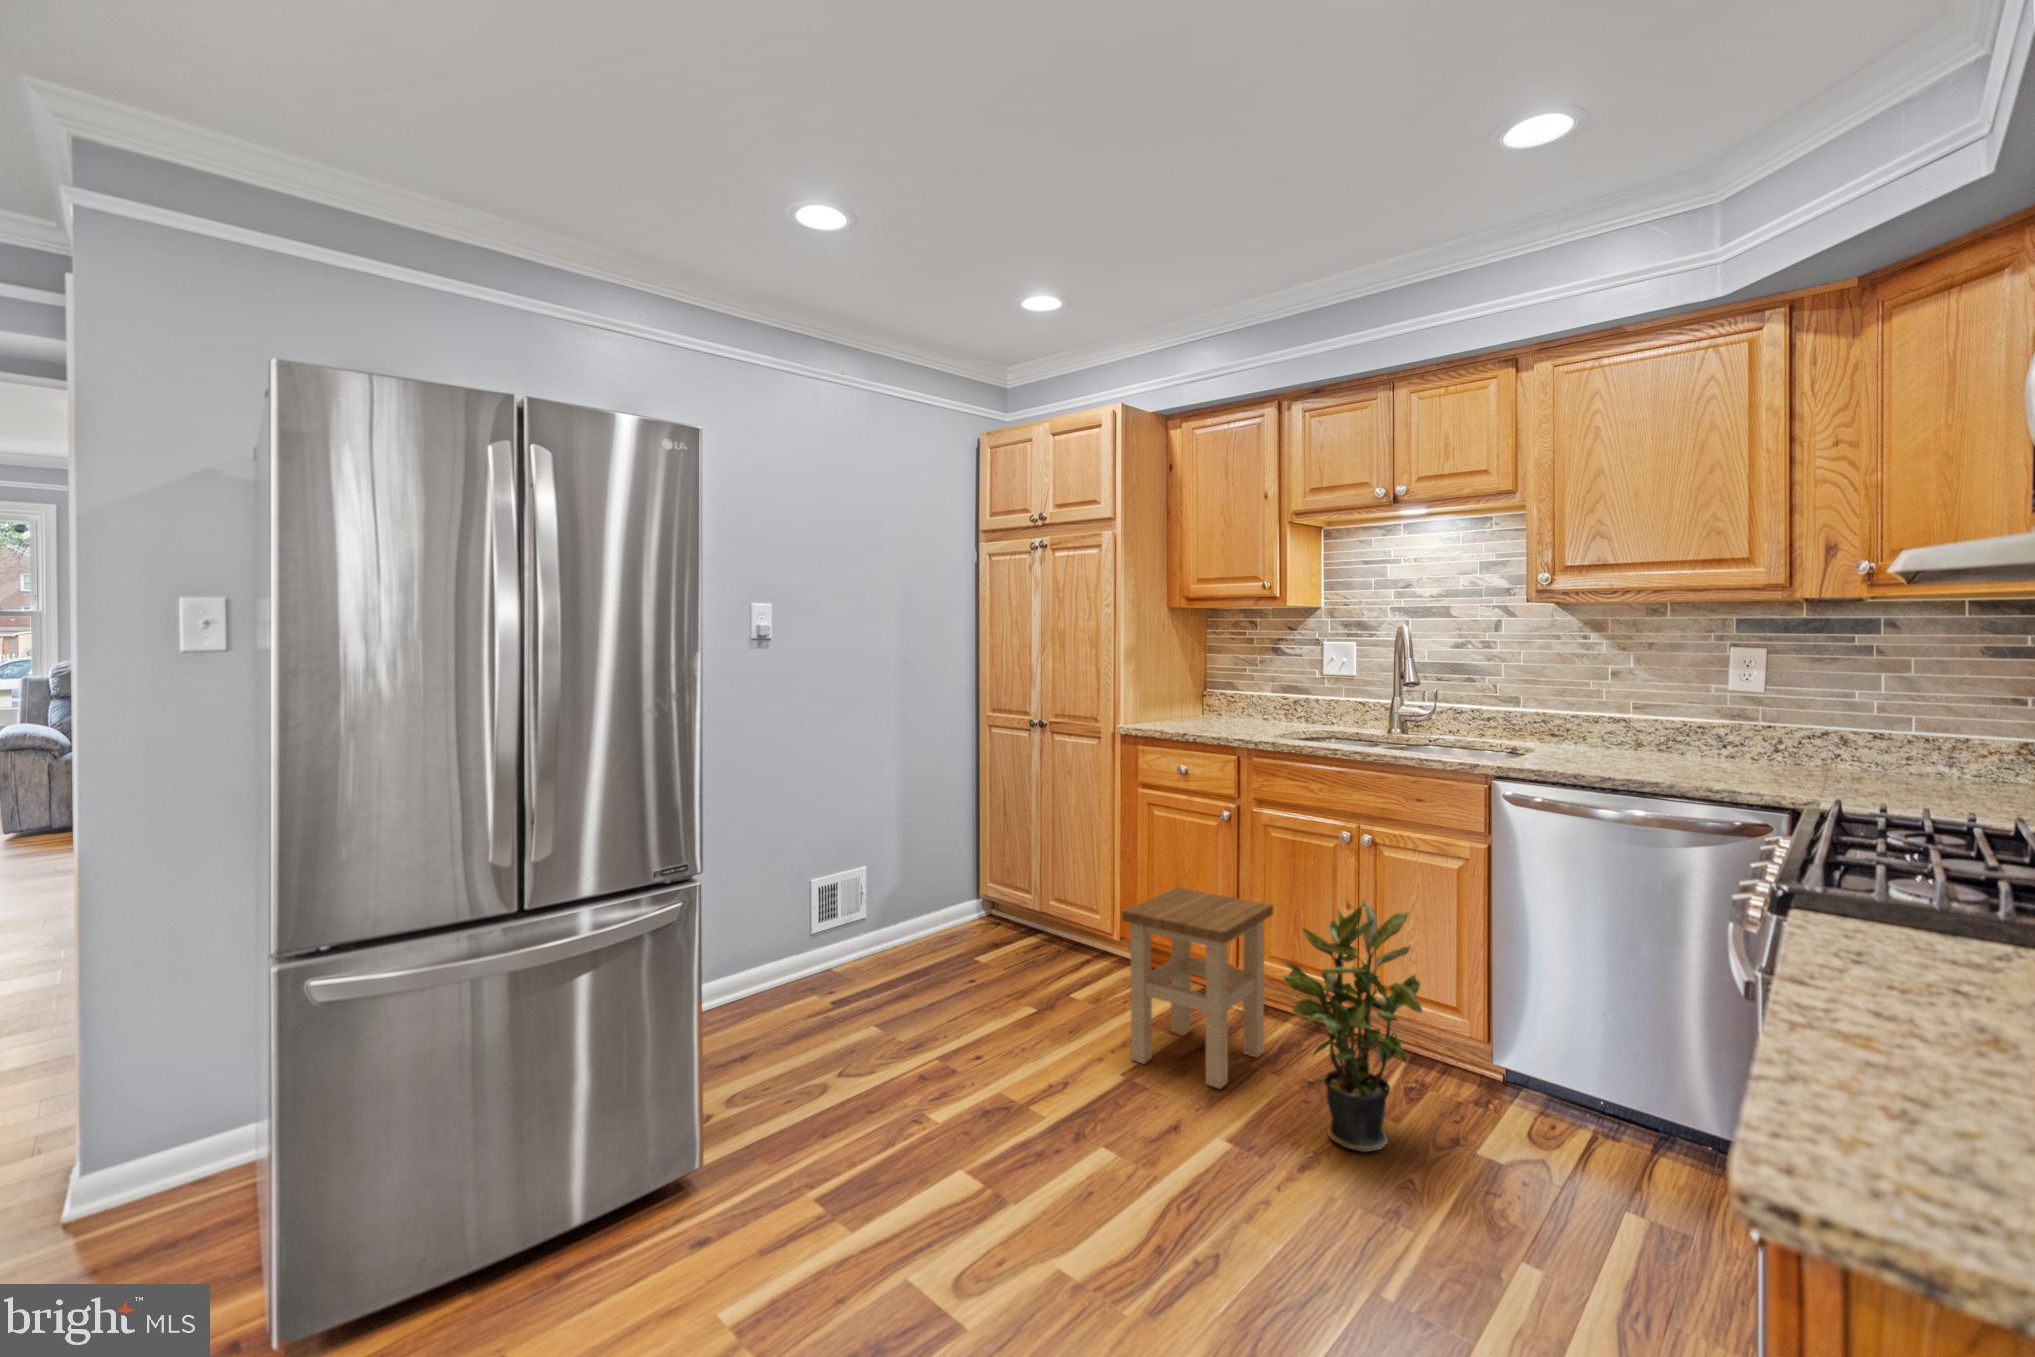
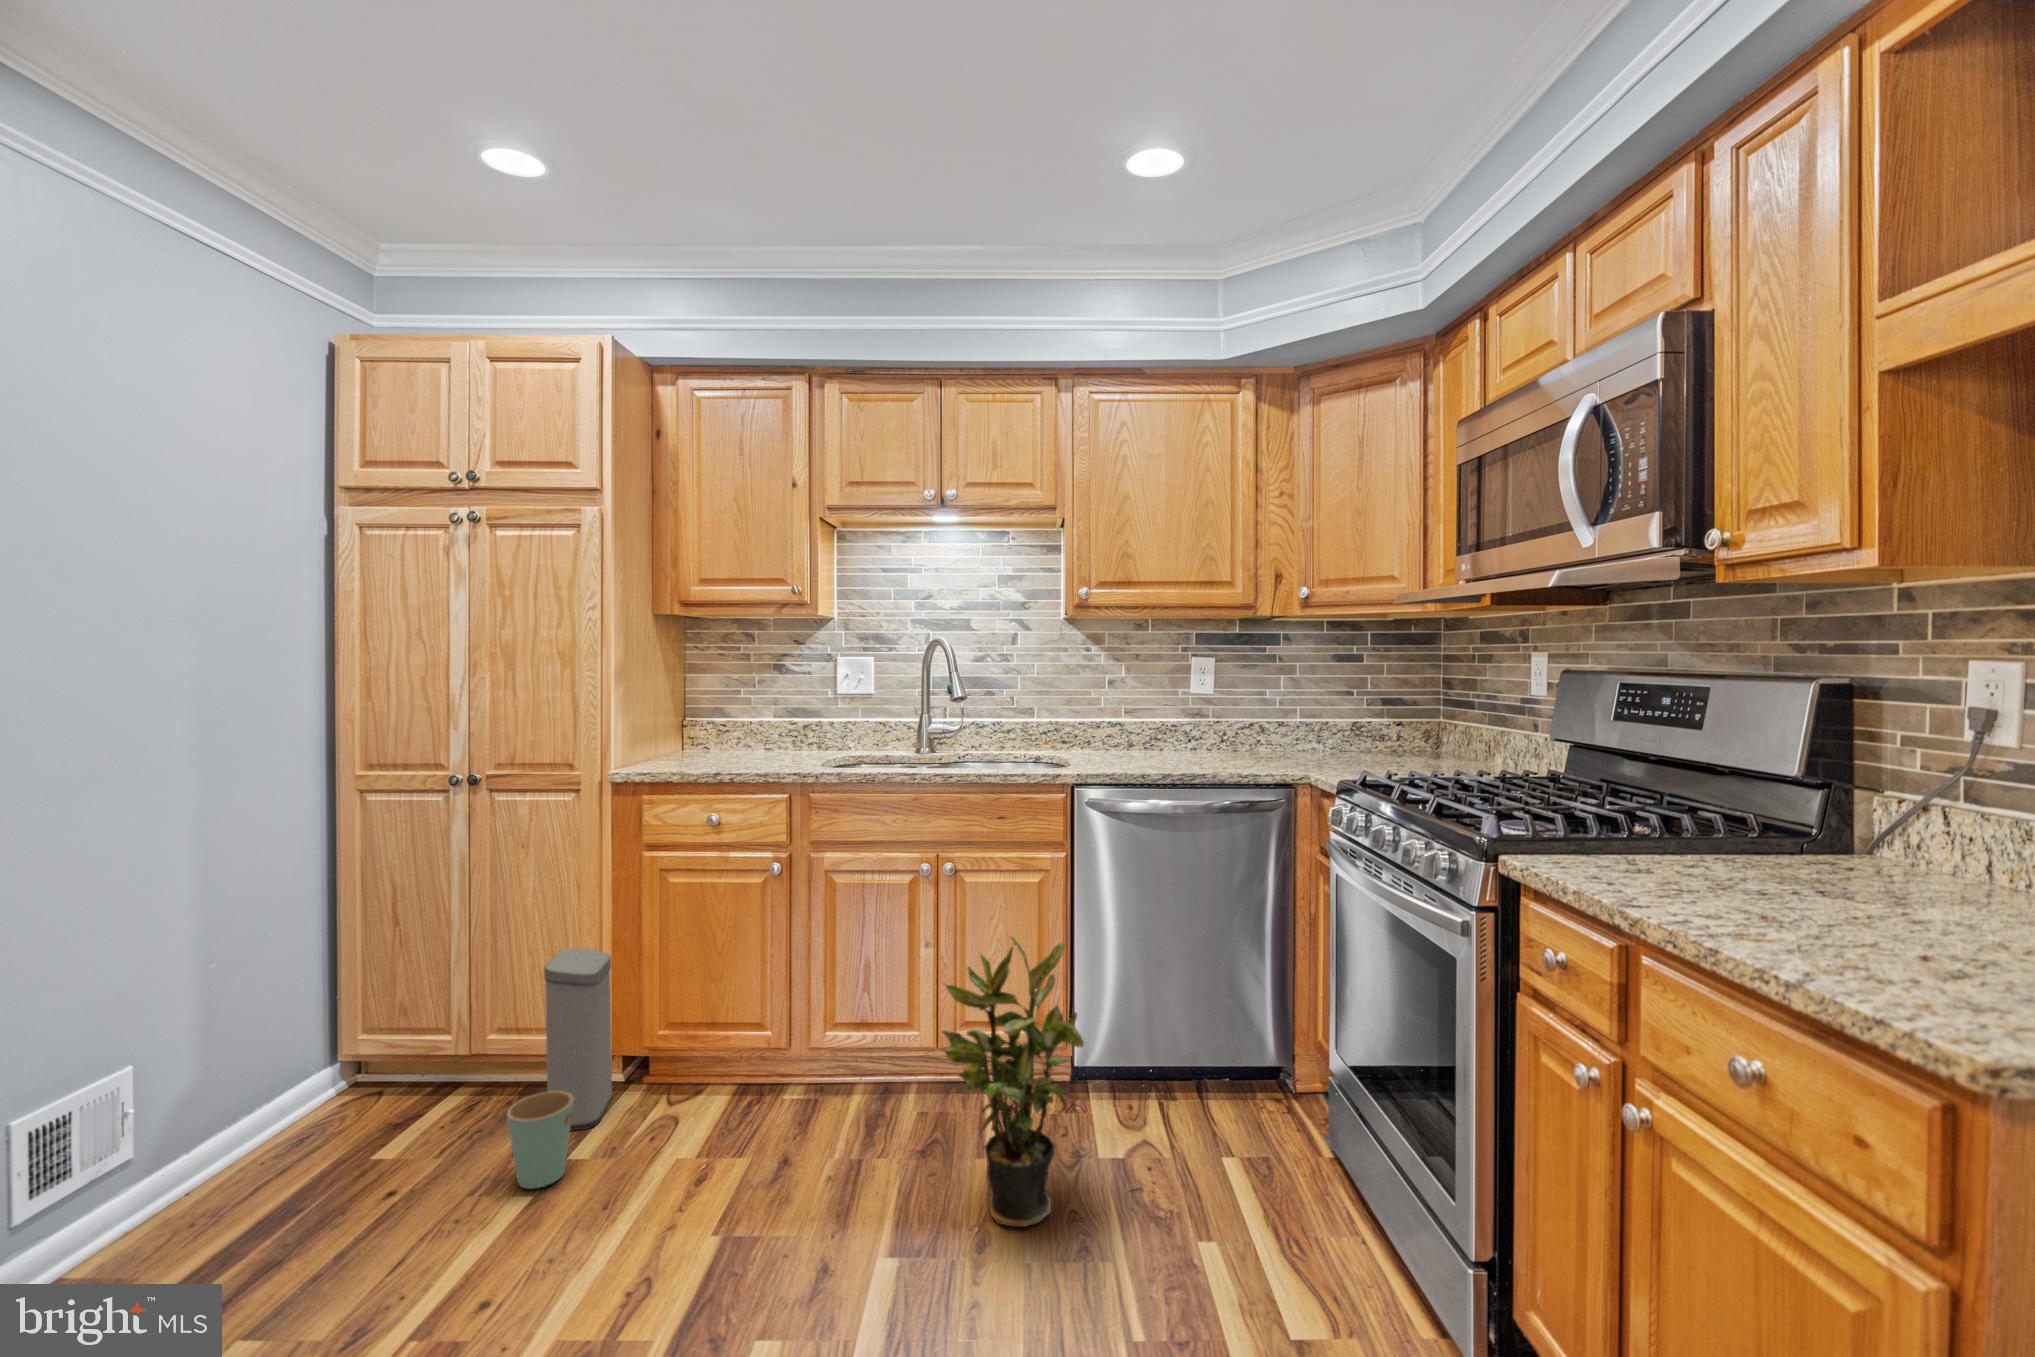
trash can: none [1030,855,1114,1005] -> present [507,948,612,1189]
stool: present [1122,888,1273,1088] -> none [700,962,869,1222]

